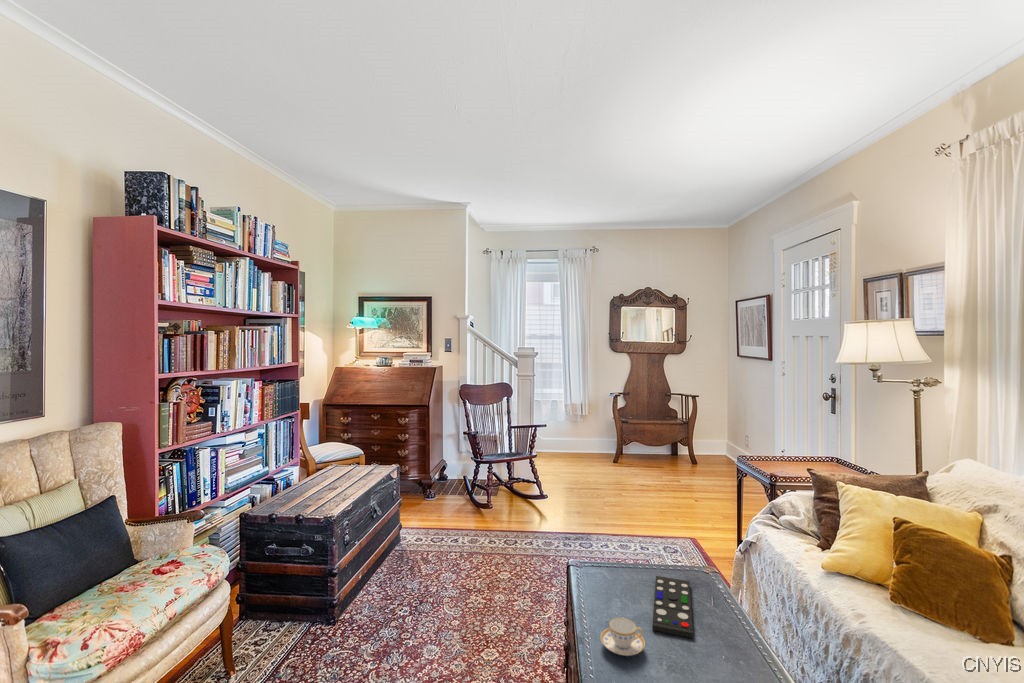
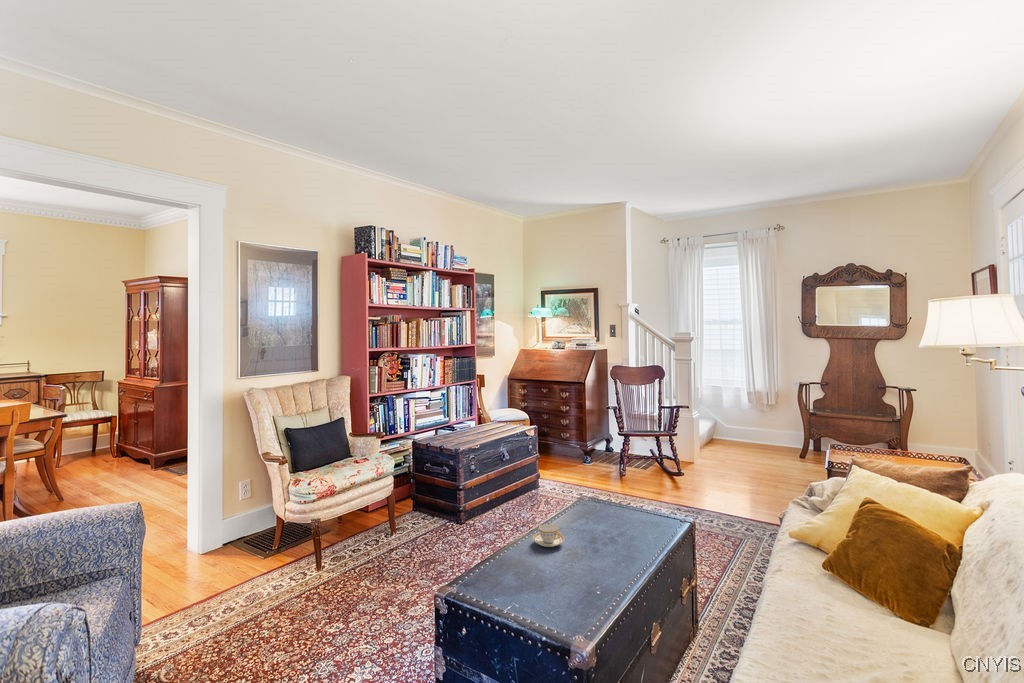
remote control: present [652,576,693,638] -> none [583,518,655,552]

